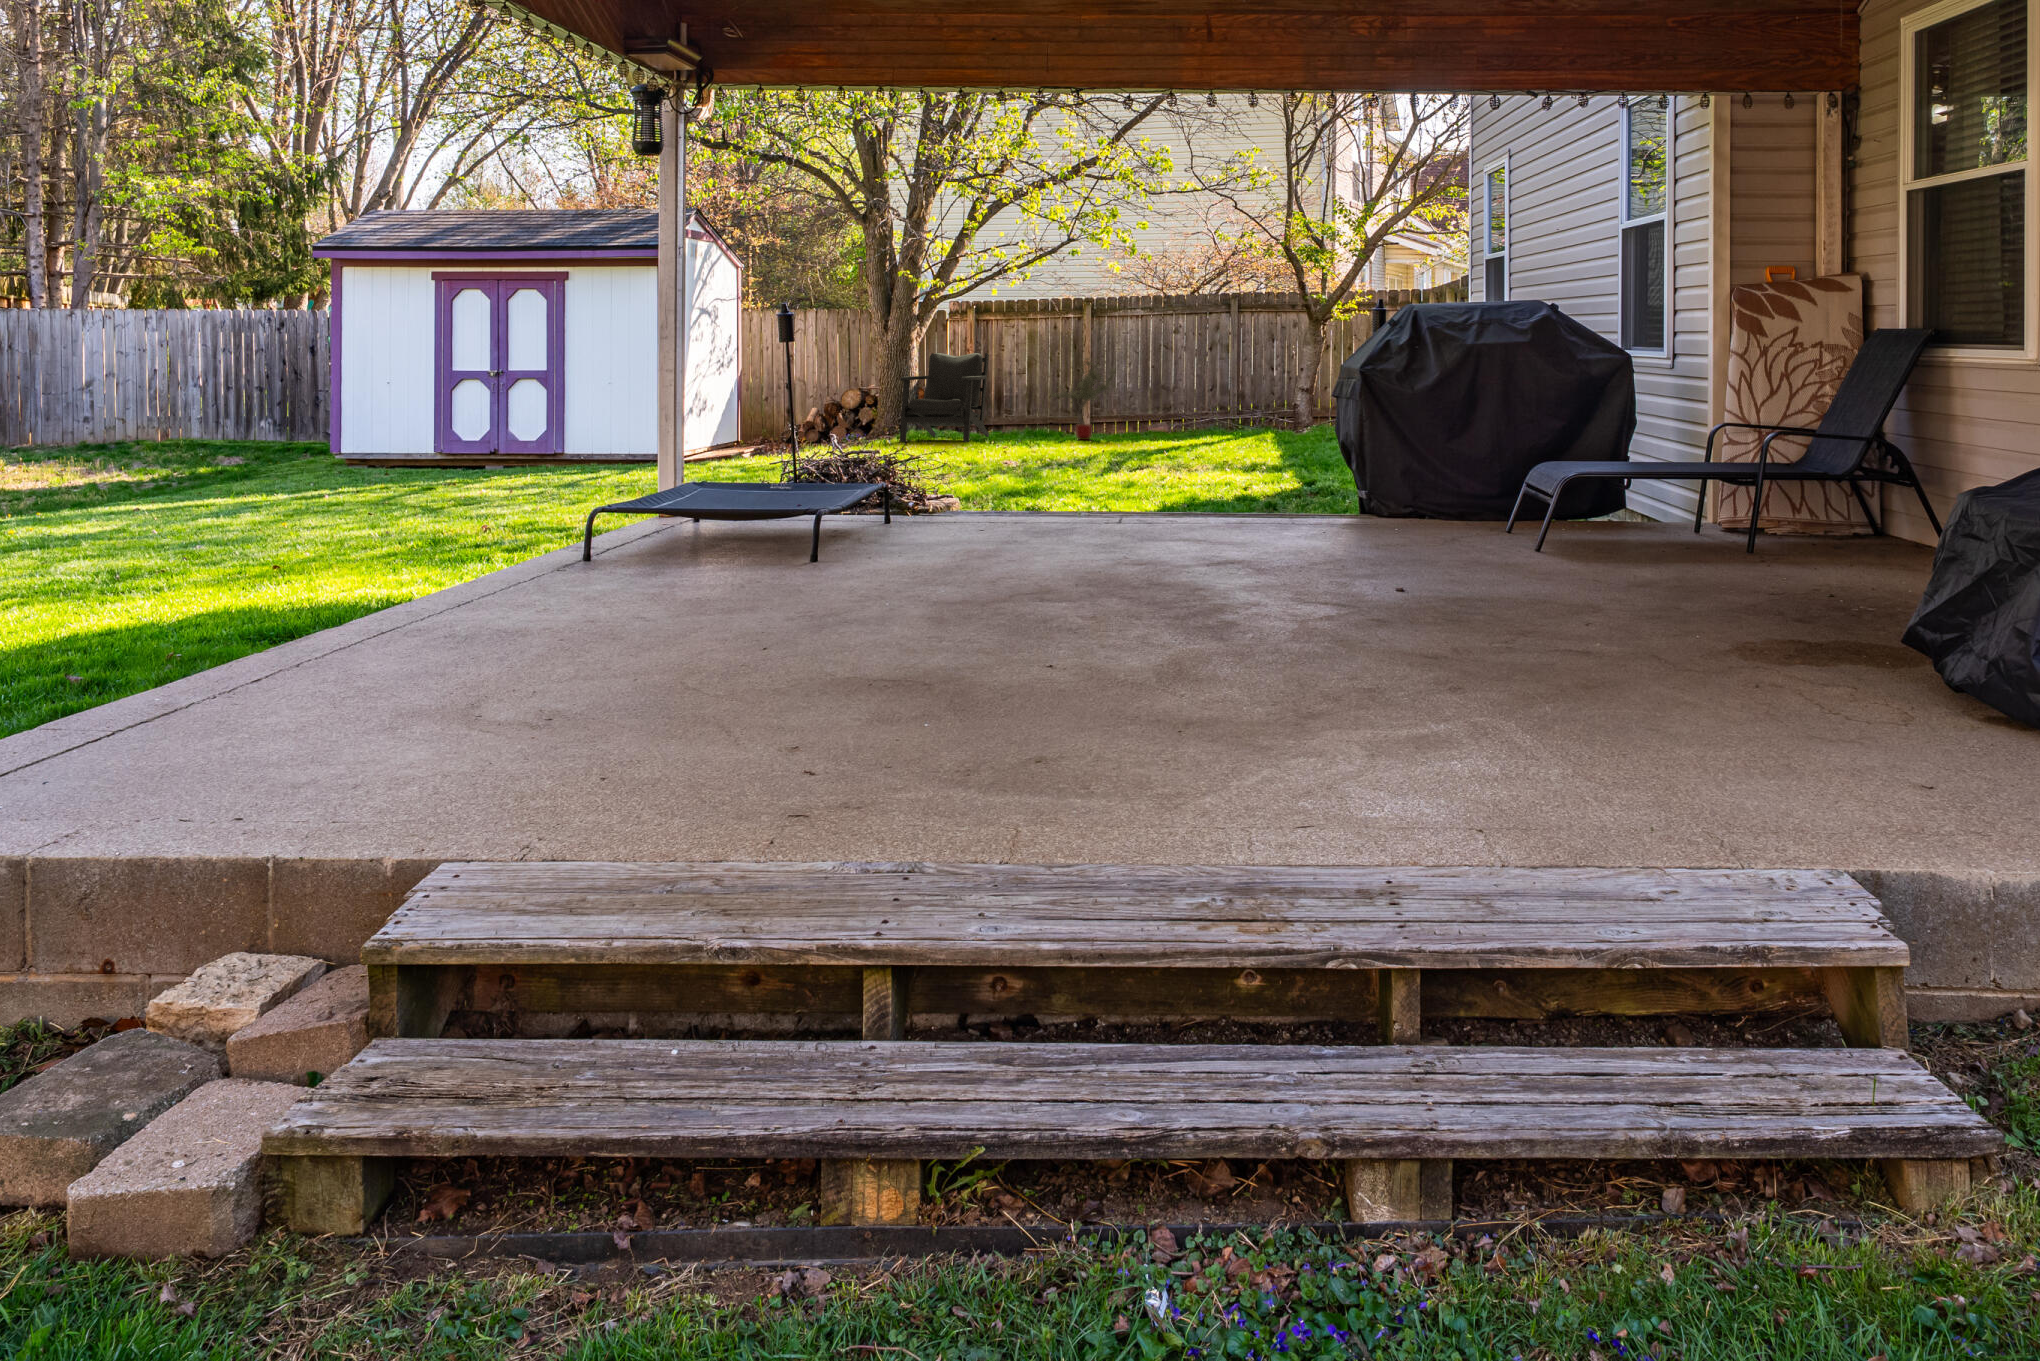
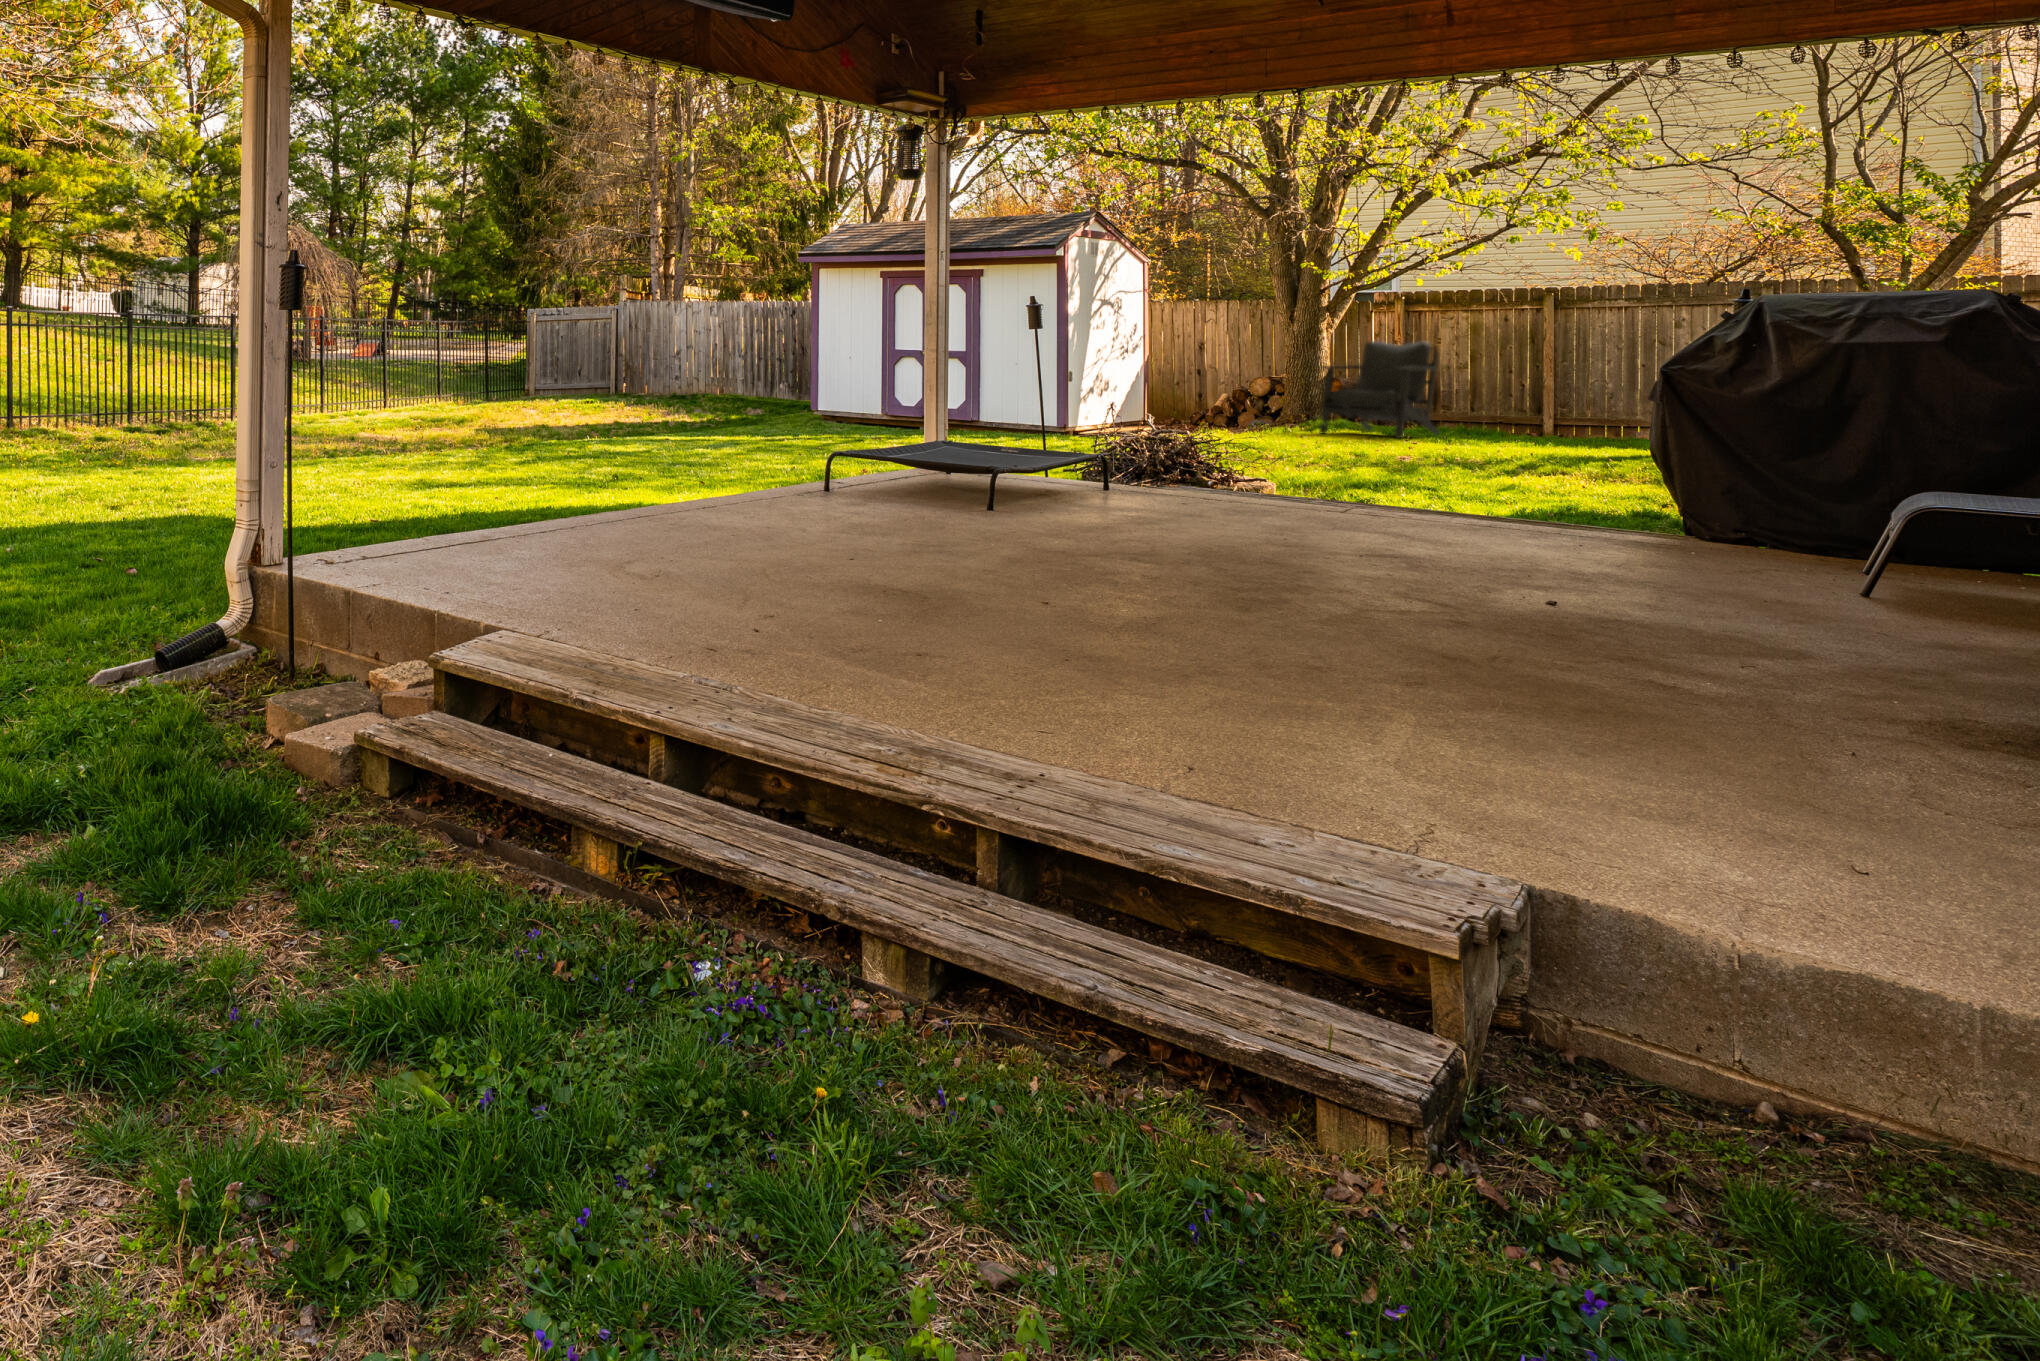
potted tree: present [1053,358,1116,440] -> none [1519,347,1620,445]

